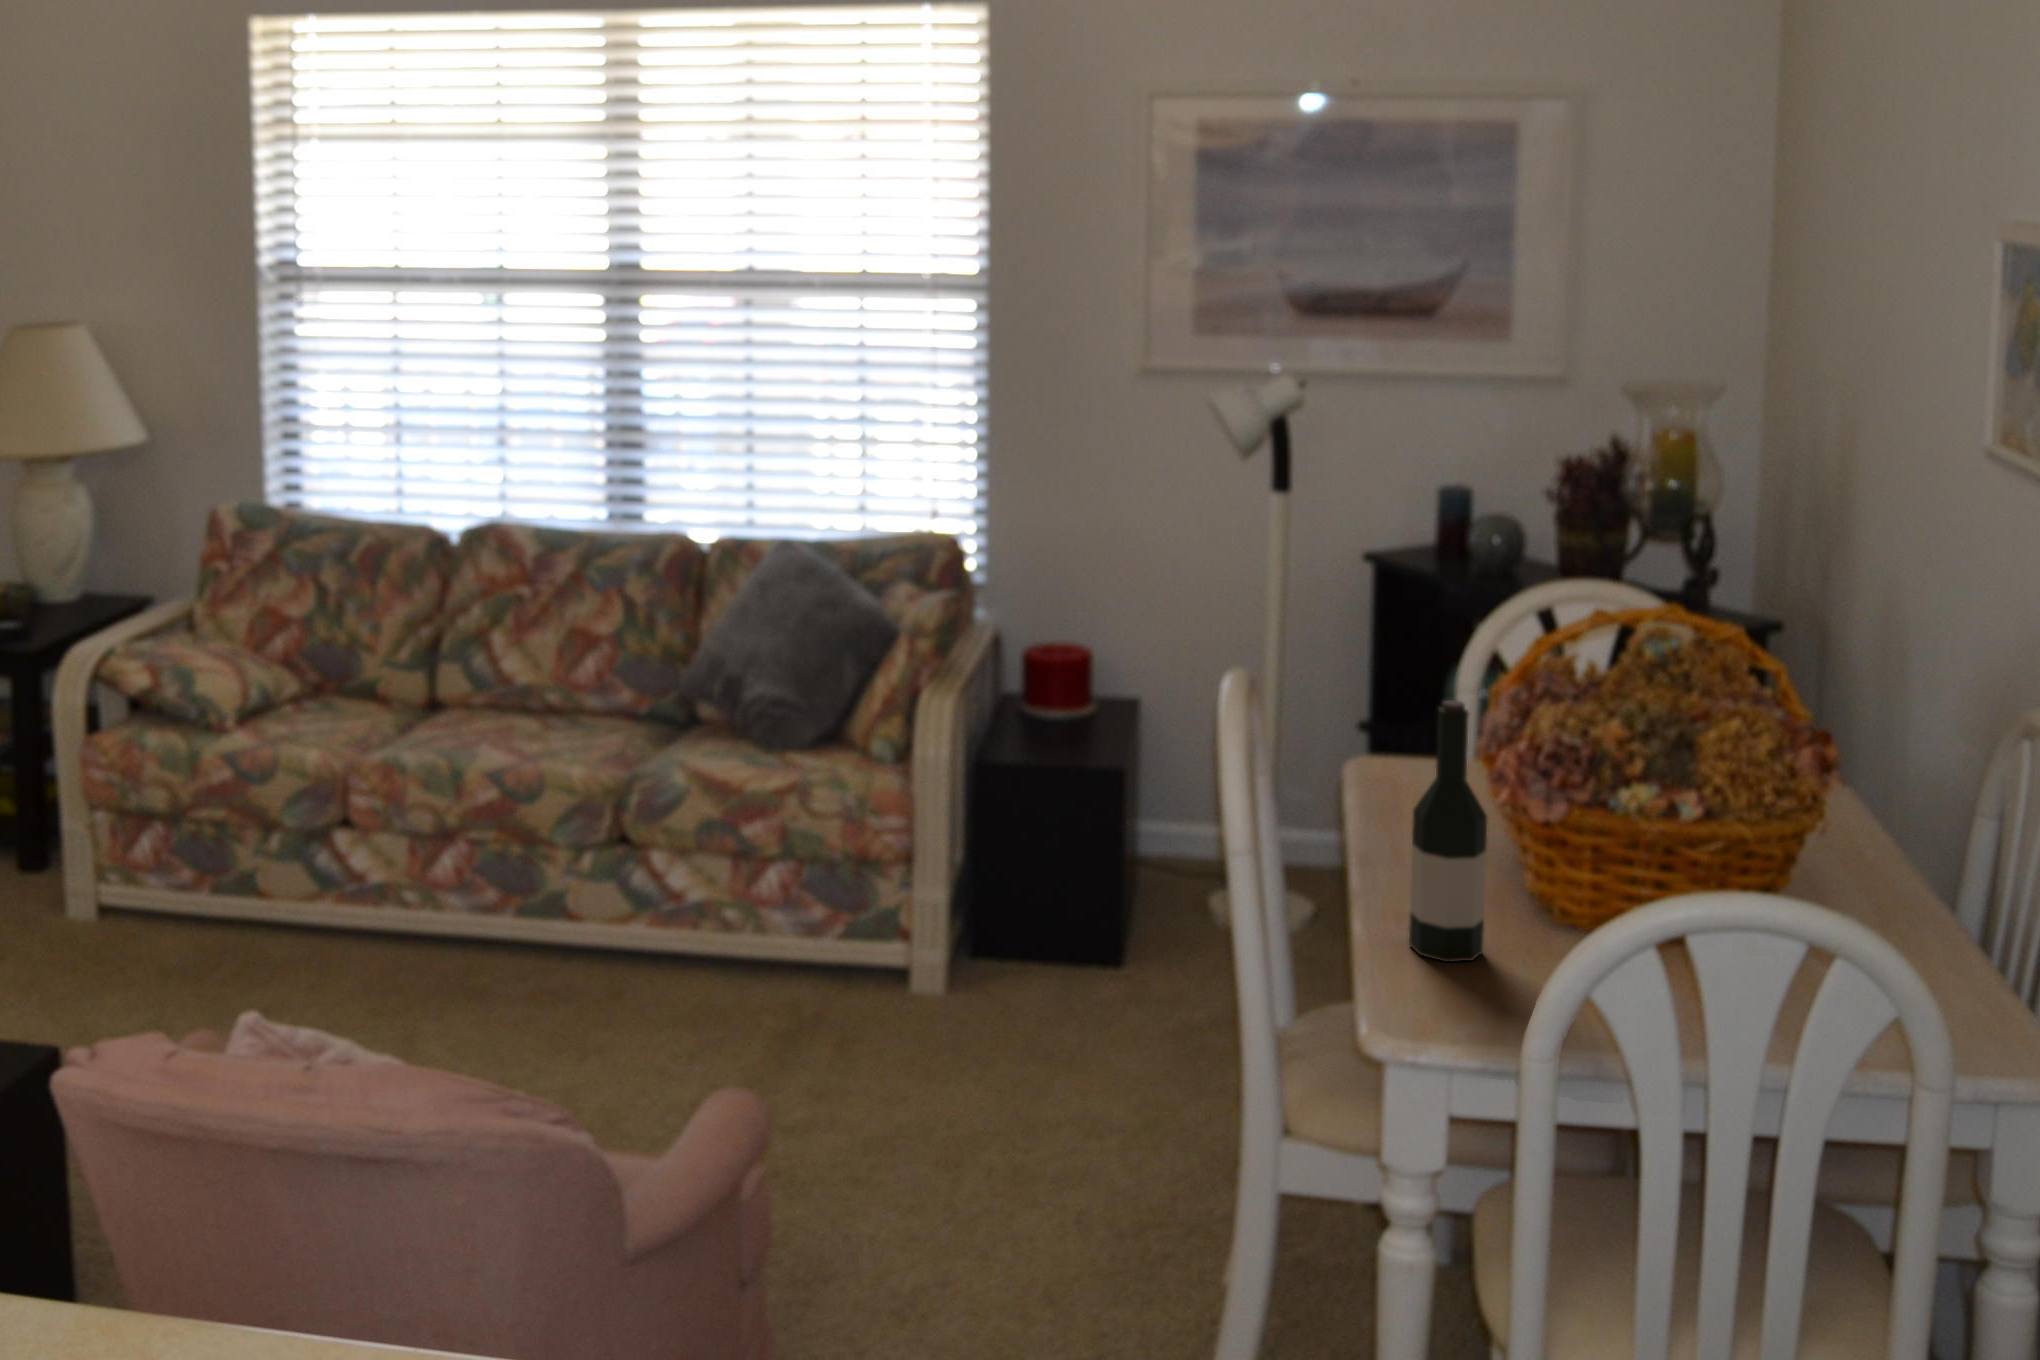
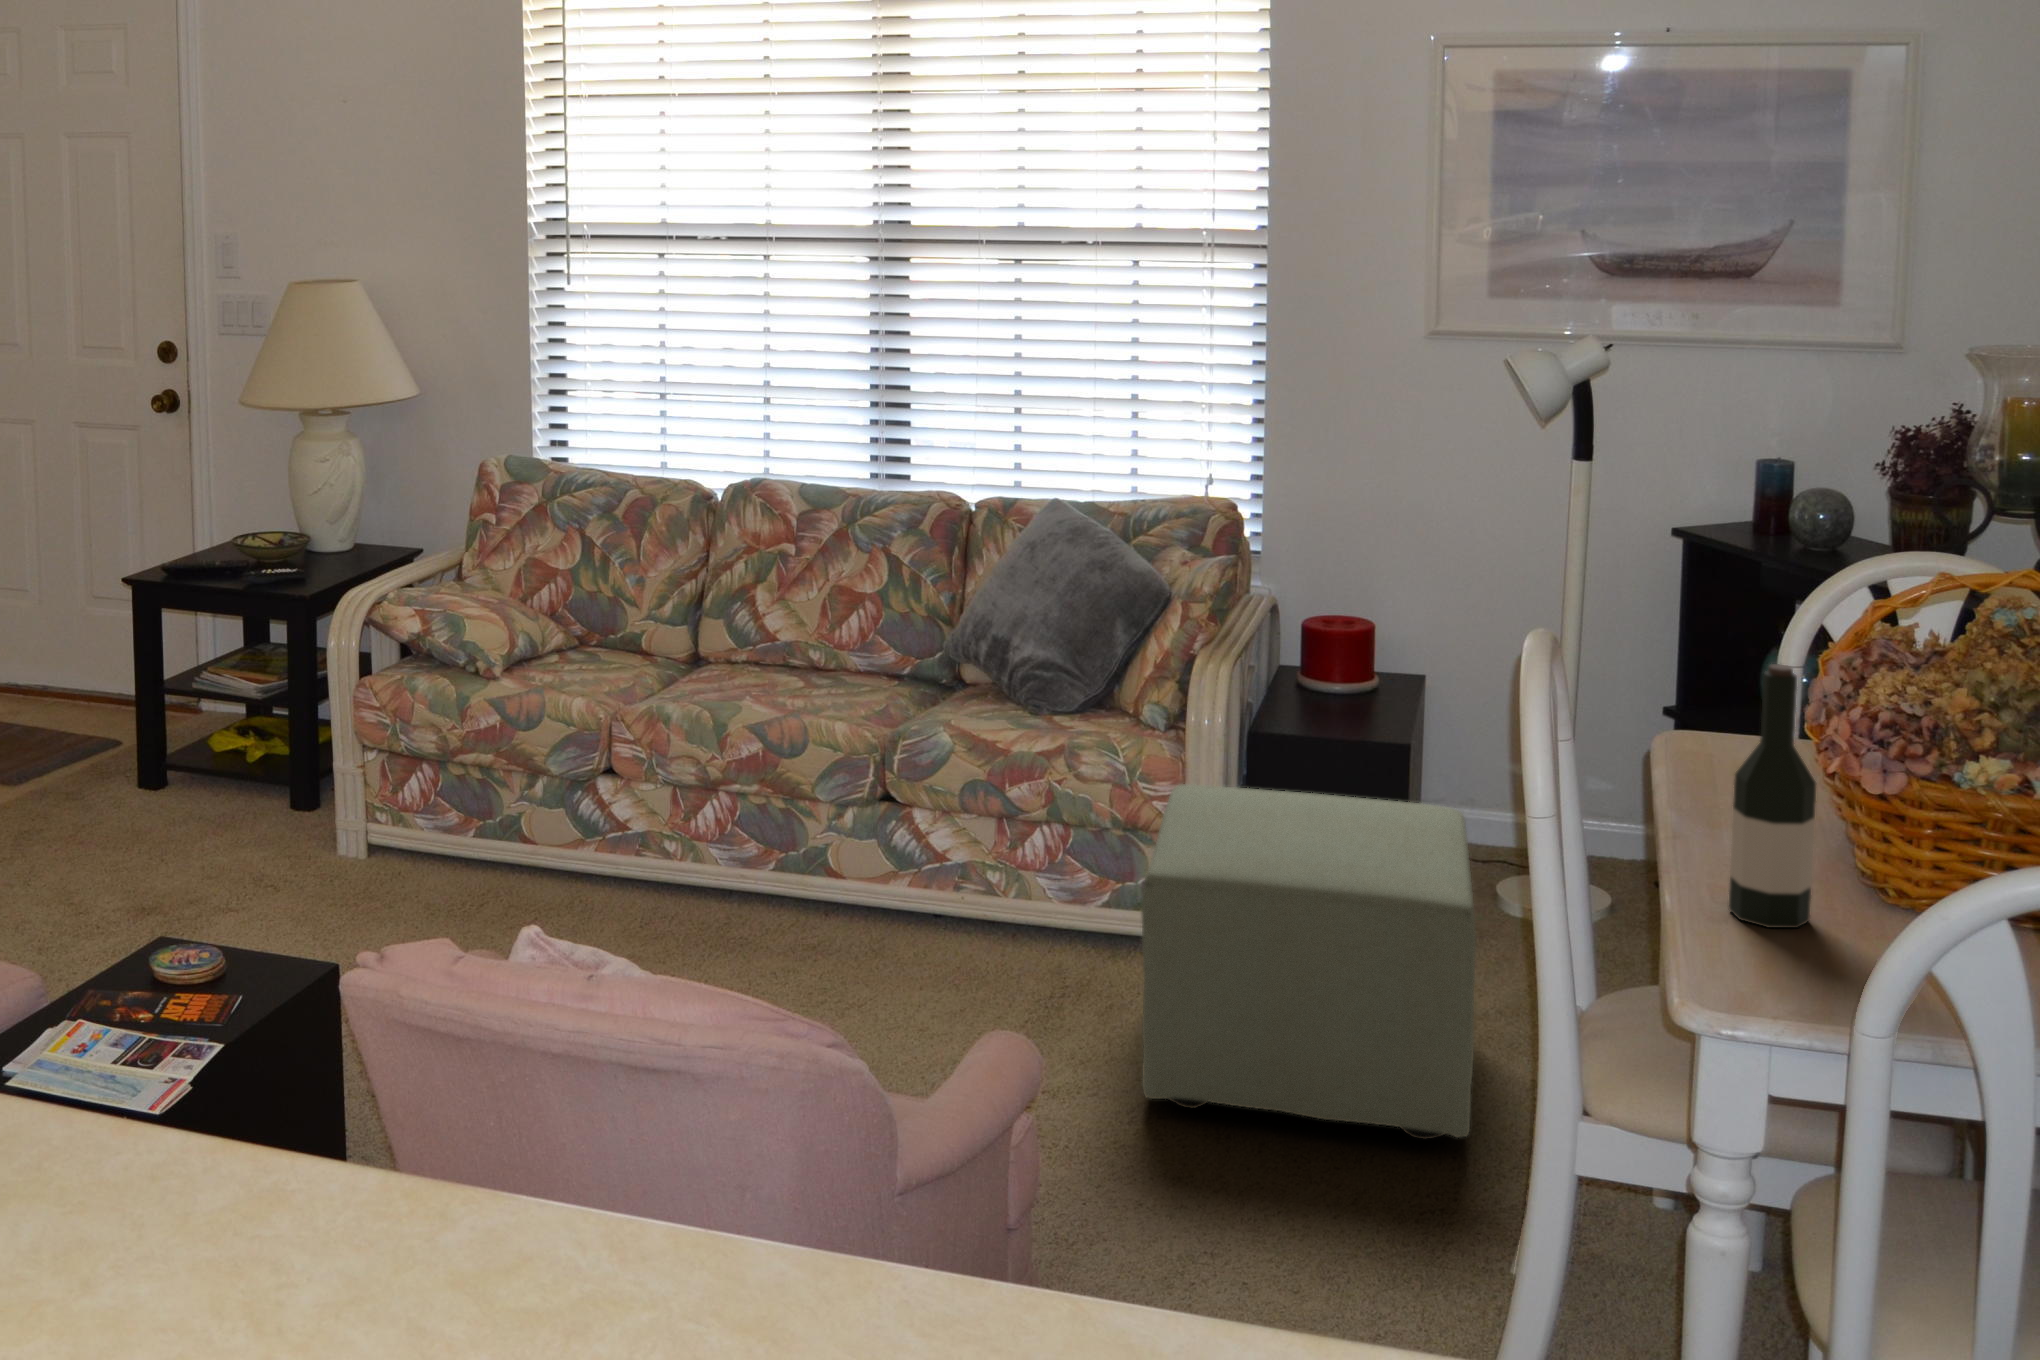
ottoman: none [865,820,1182,1166] -> present [1142,784,1476,1139]

